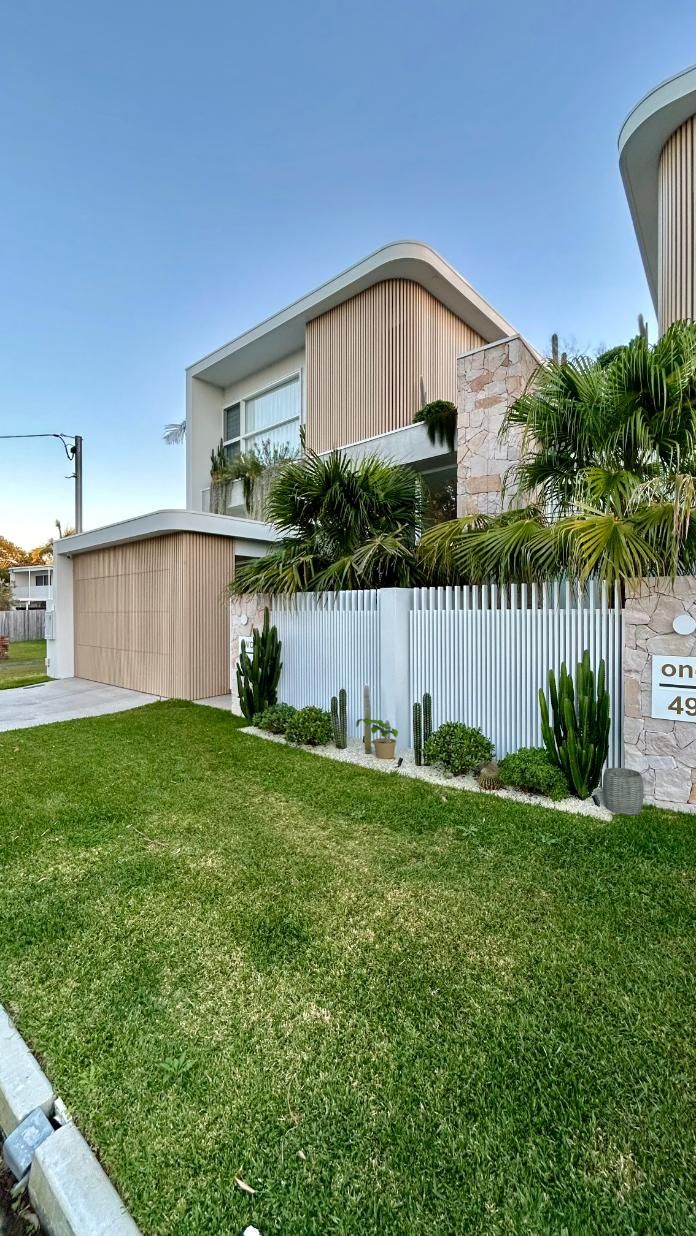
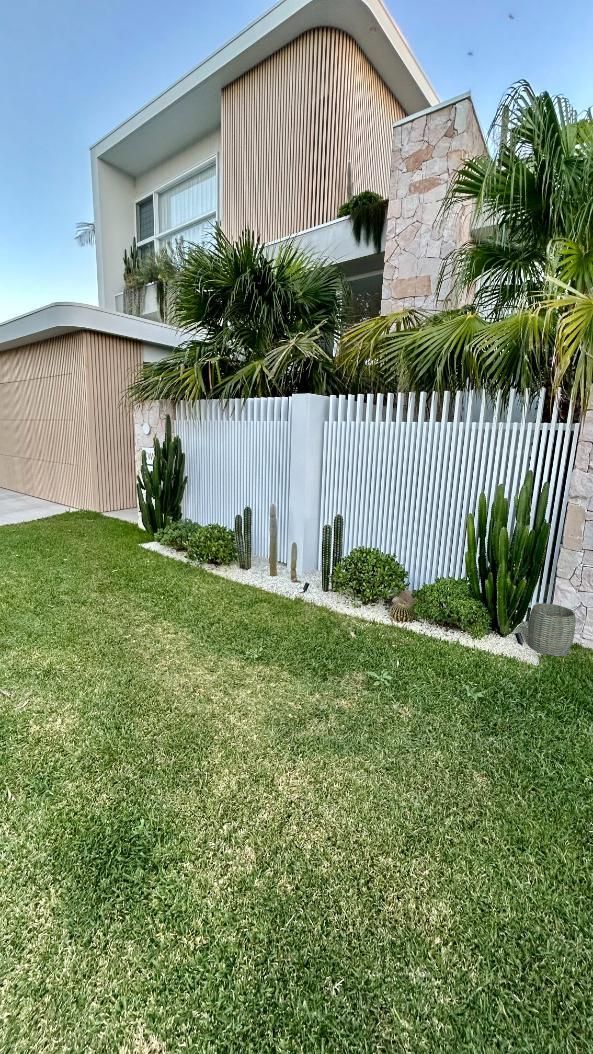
potted plant: present [356,718,398,759] -> none [260,538,305,580]

